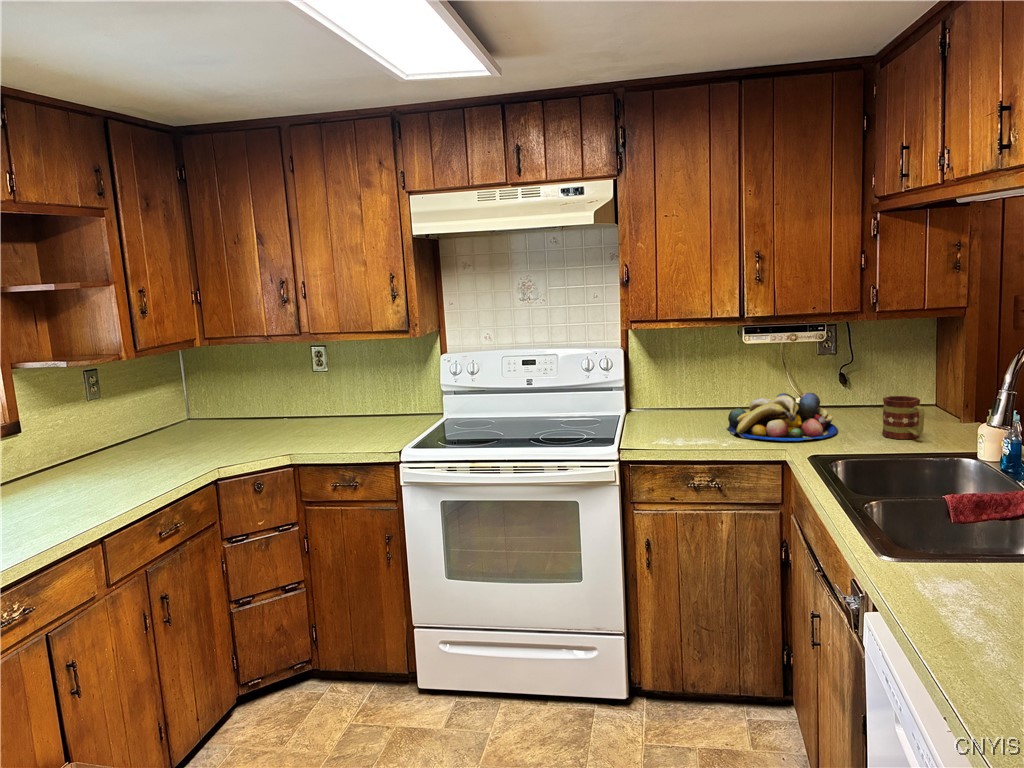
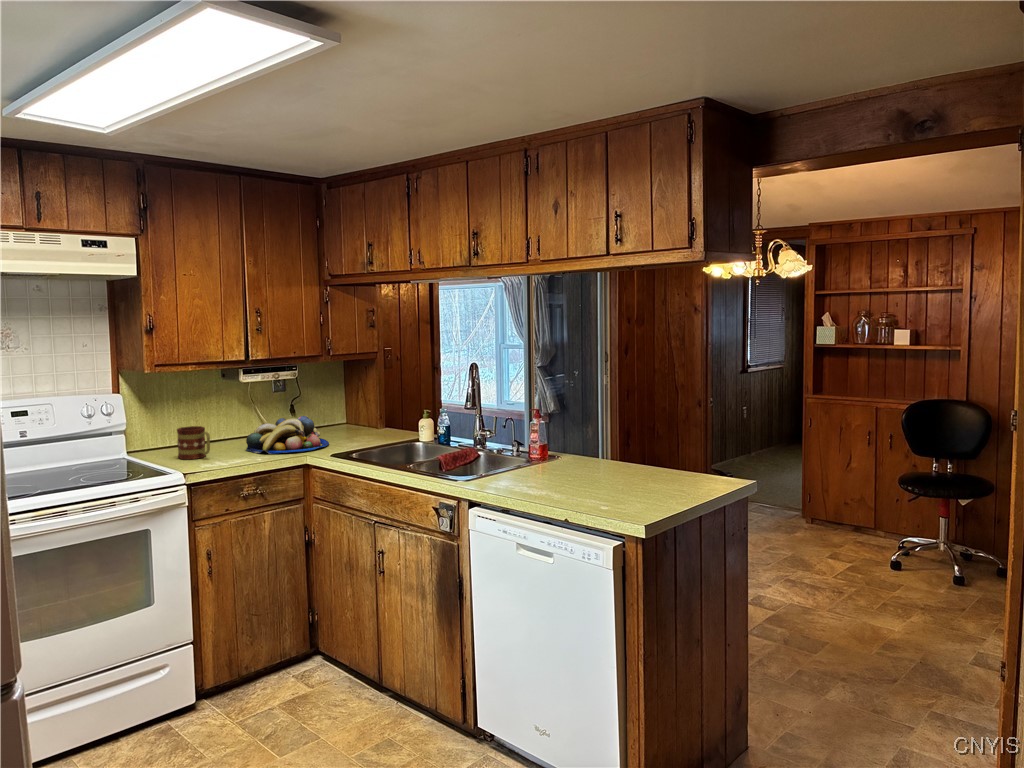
mug: present [882,396,925,439] -> present [177,426,210,459]

